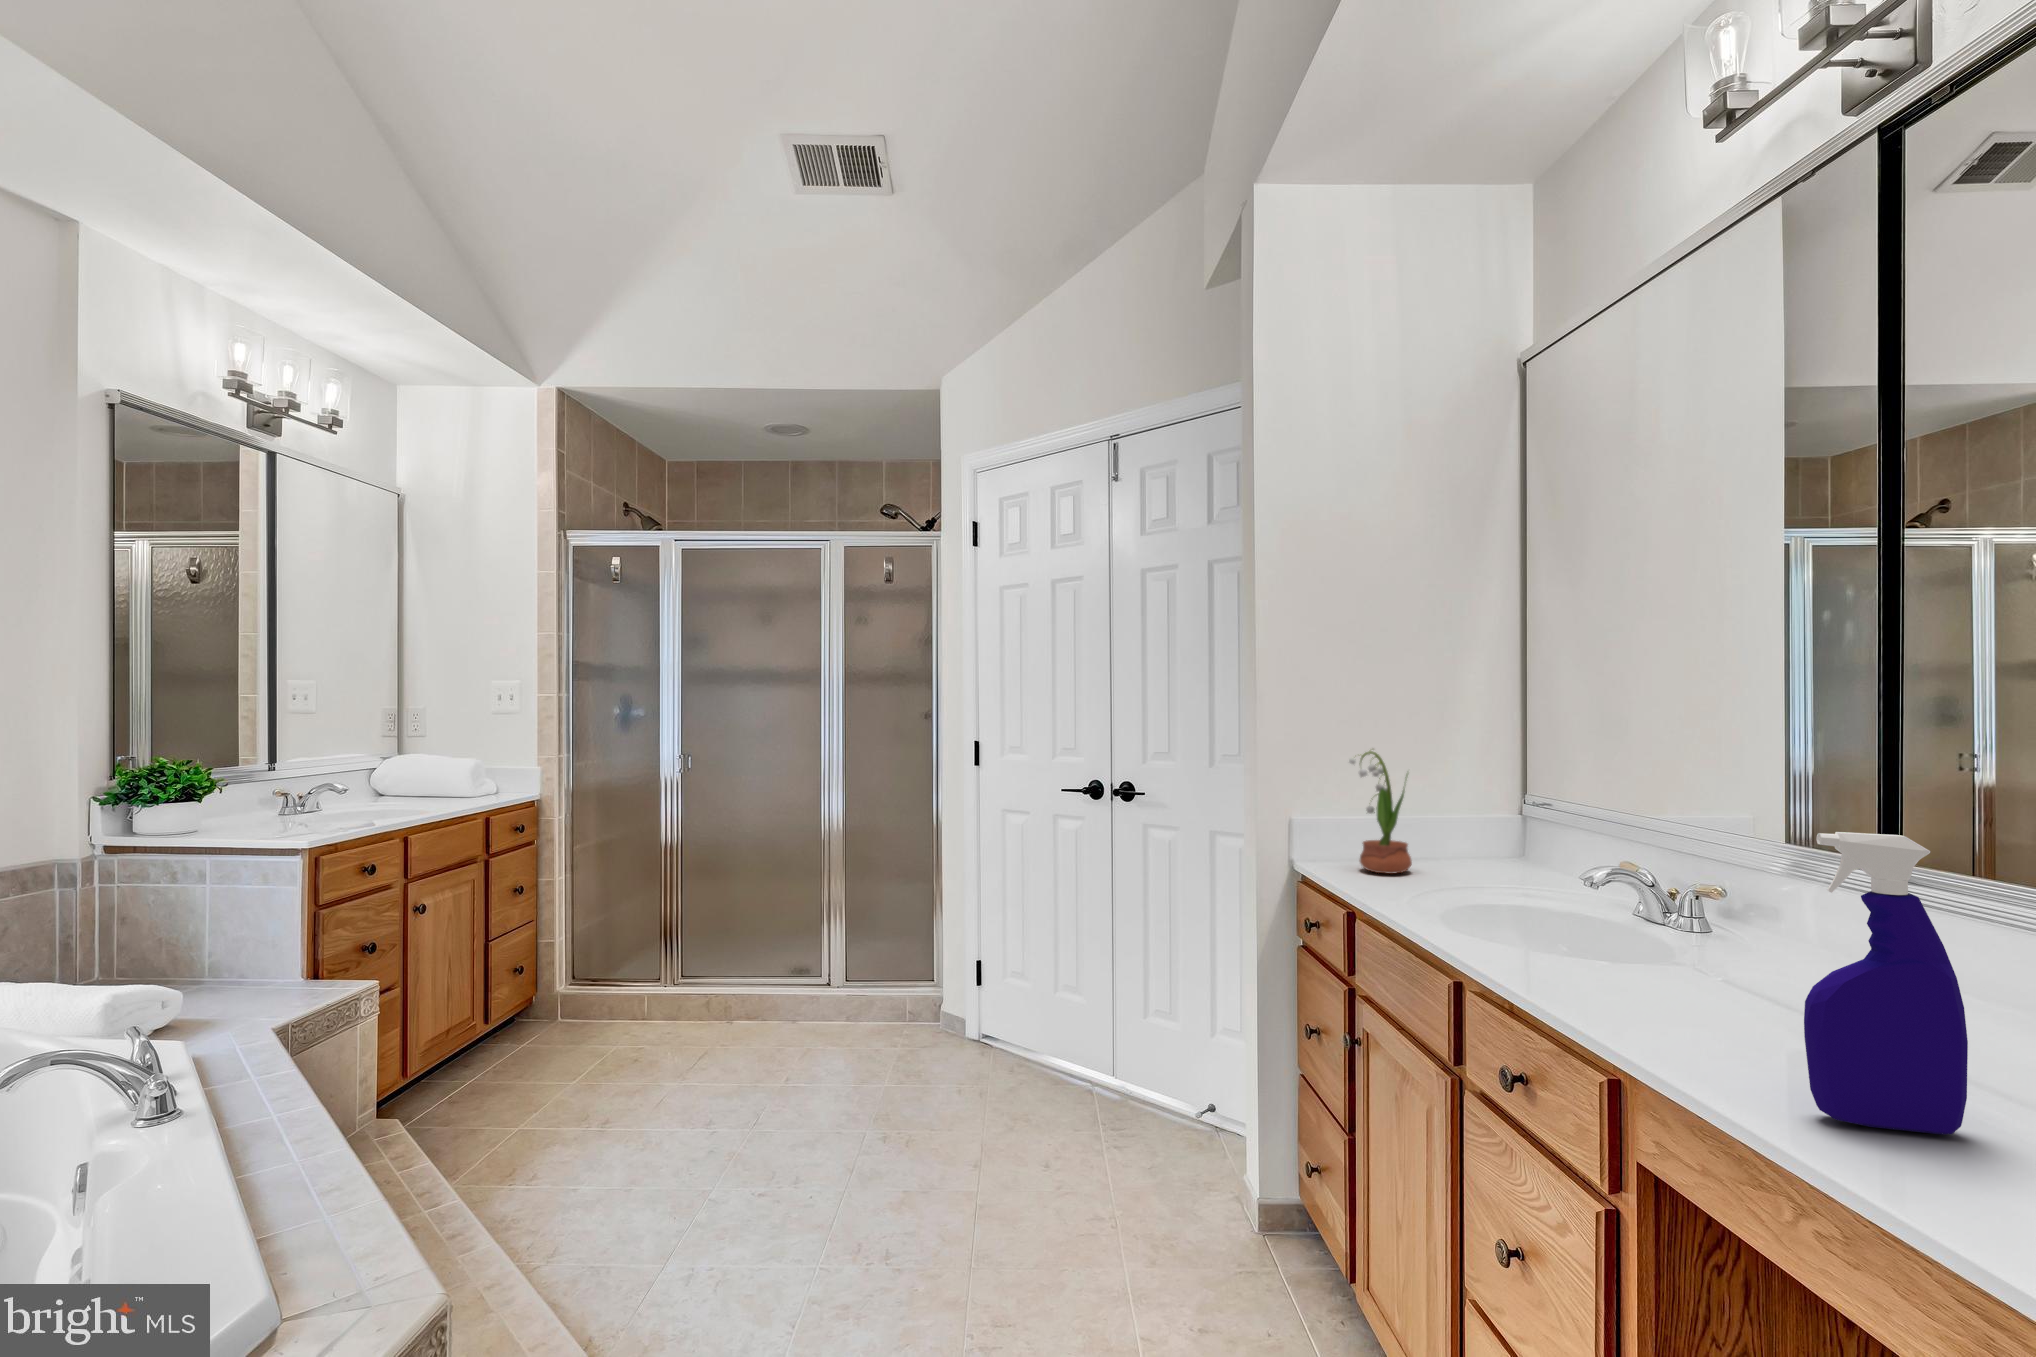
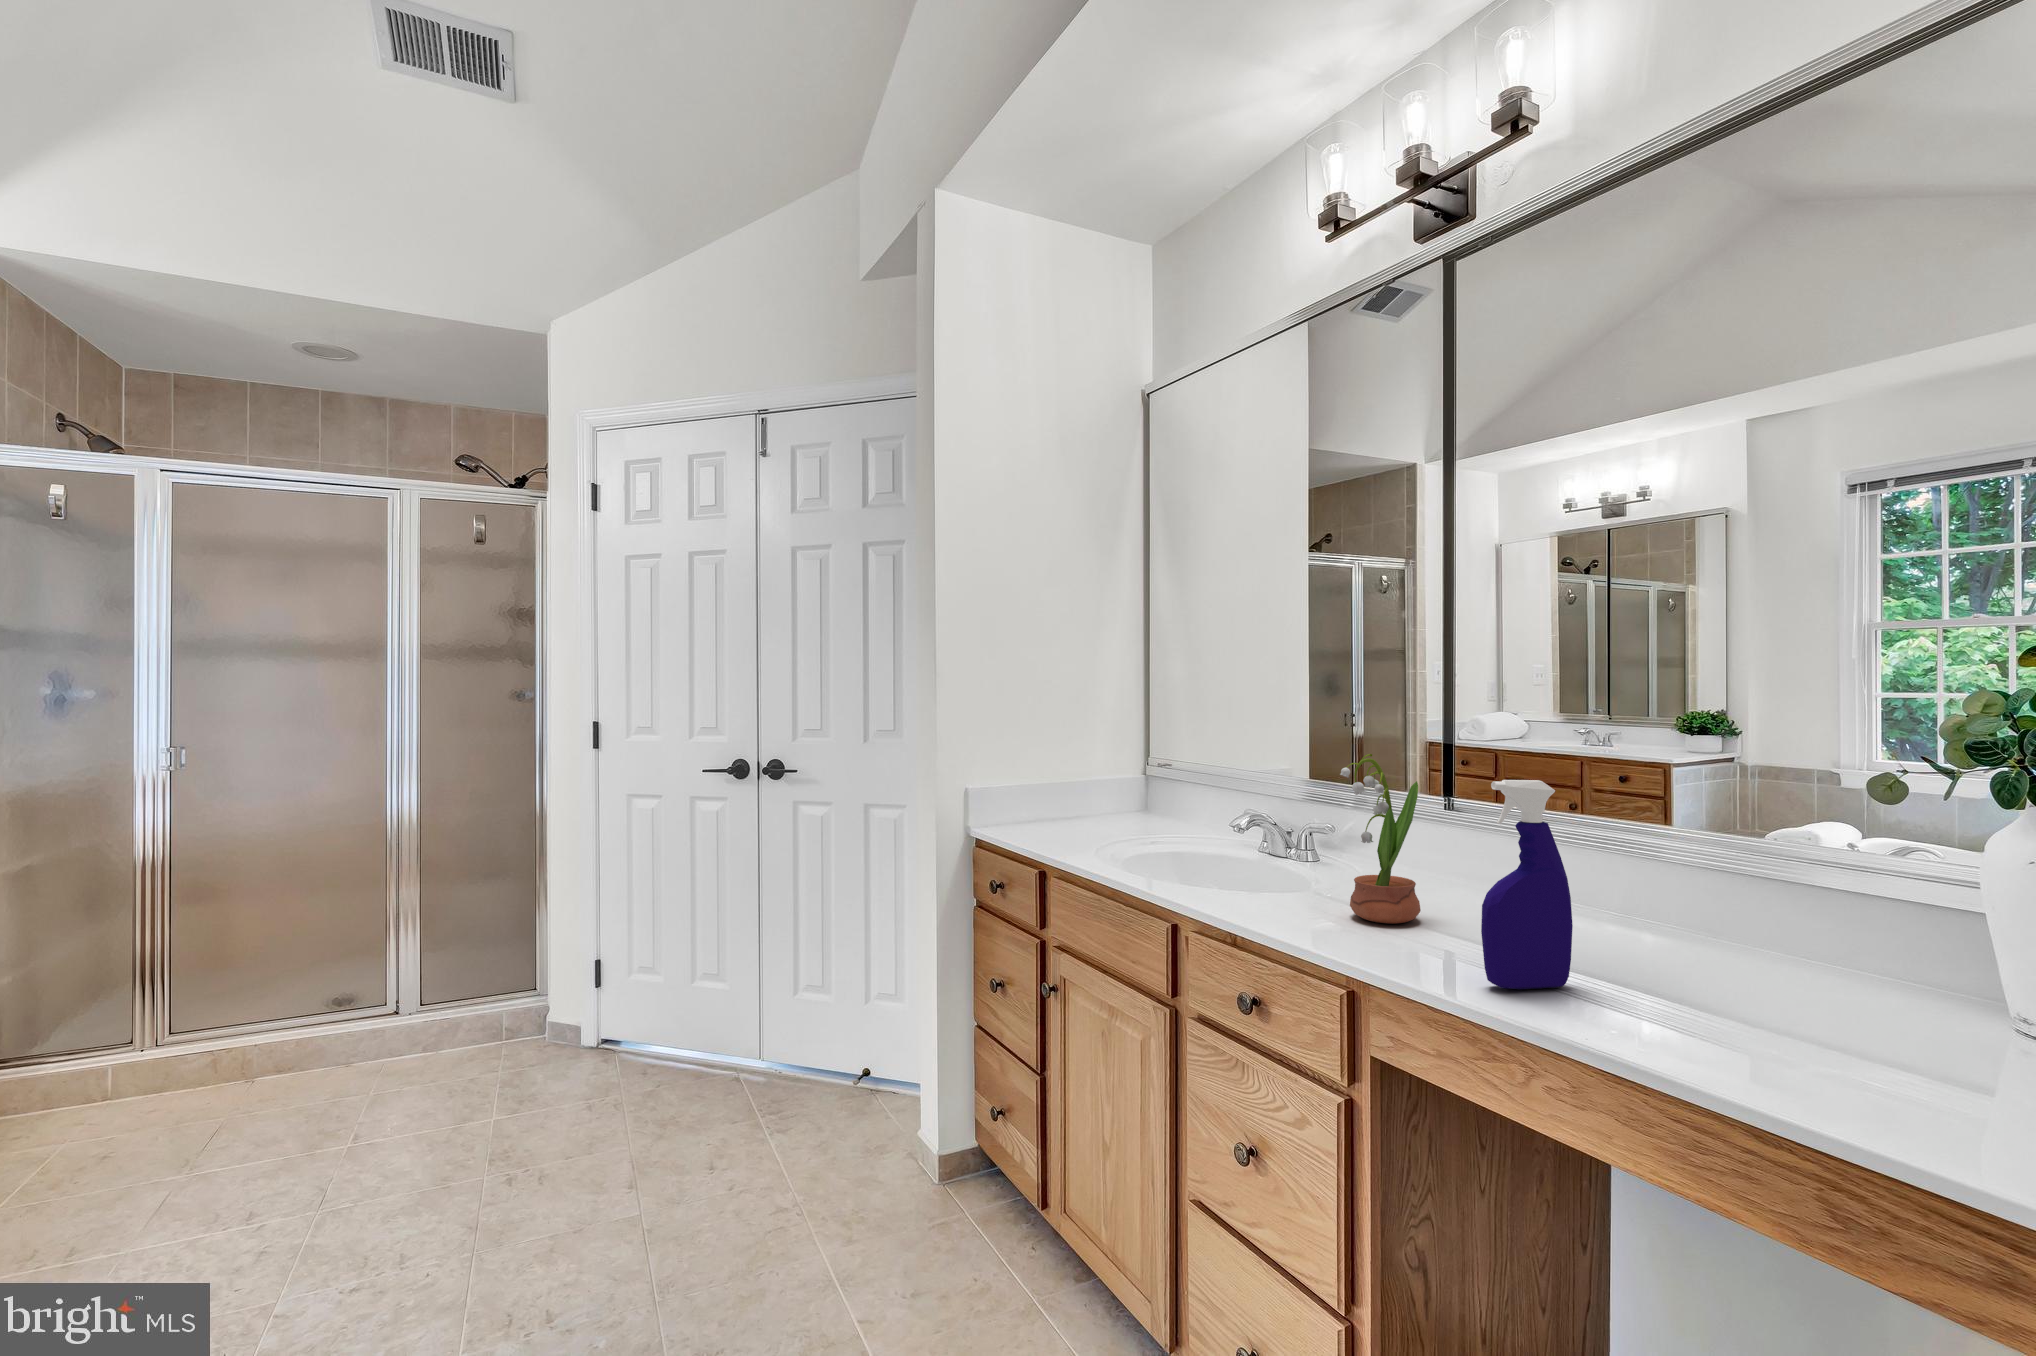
potted flower: present [1349,751,1412,873] -> present [1340,754,1421,924]

